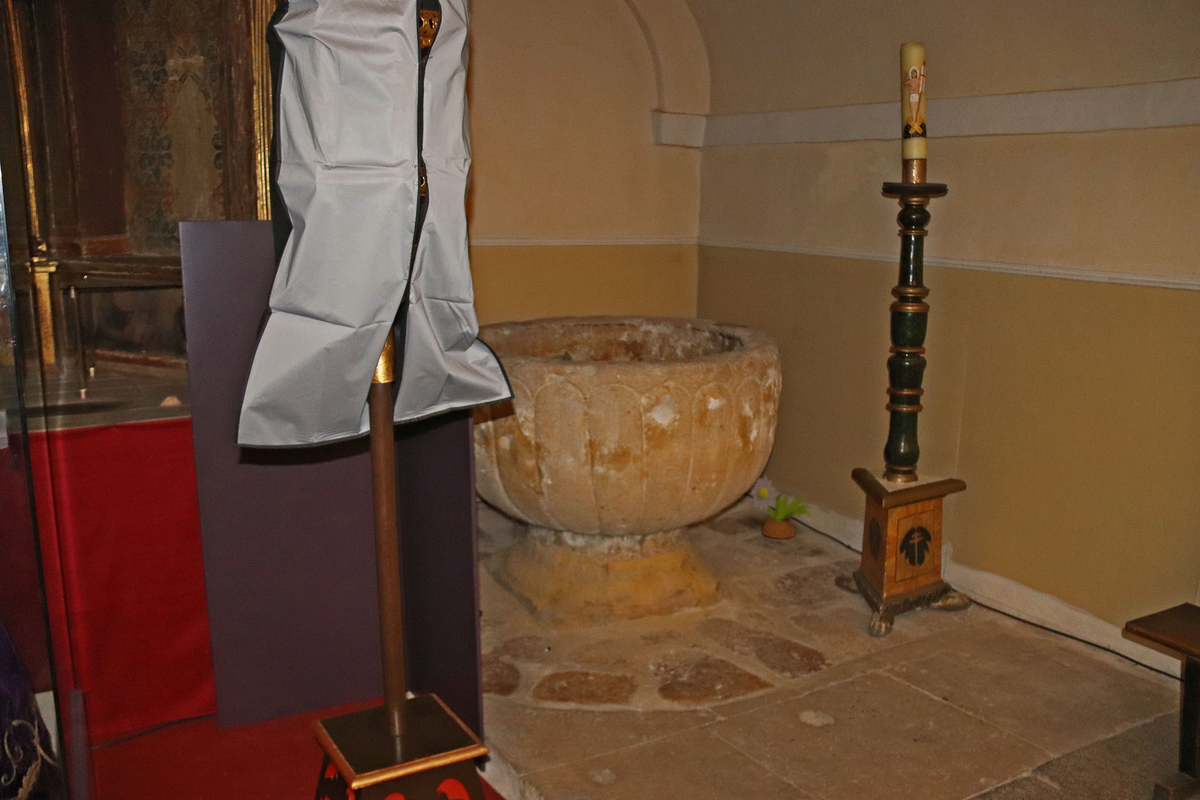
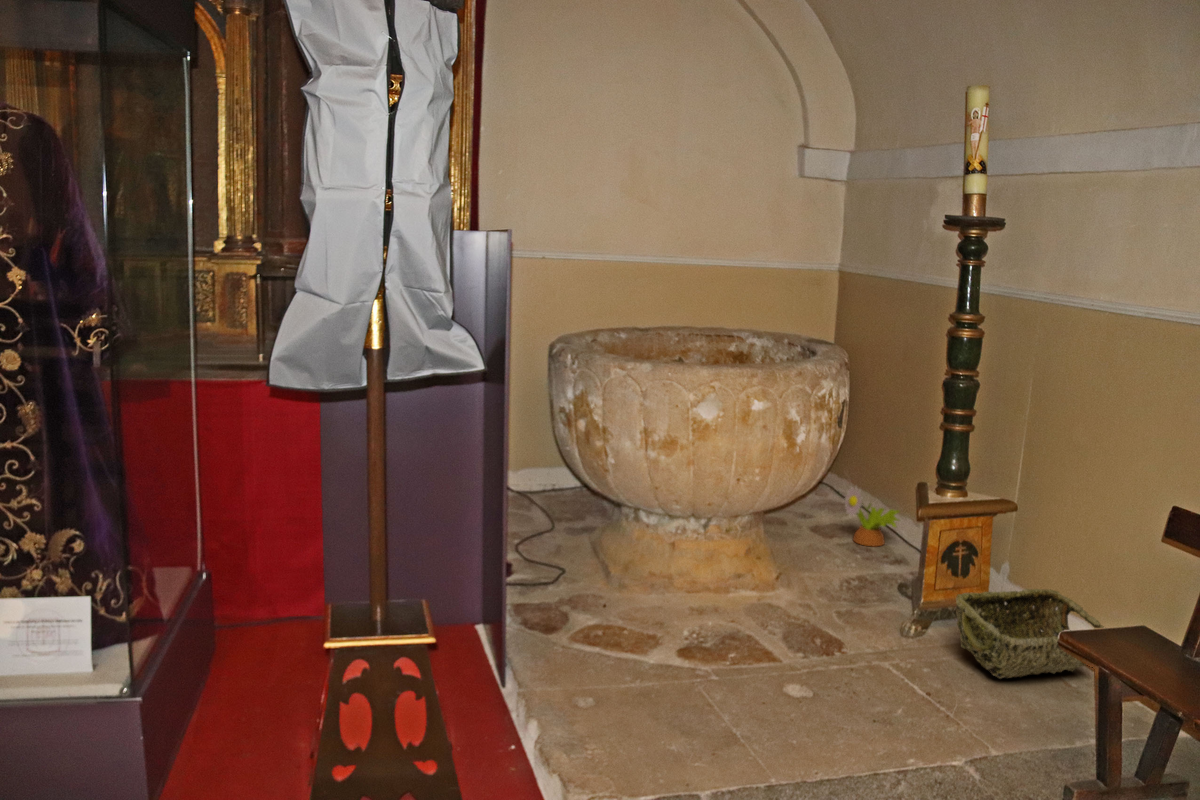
woven basket: none [938,566,1090,669] -> present [956,589,1104,679]

